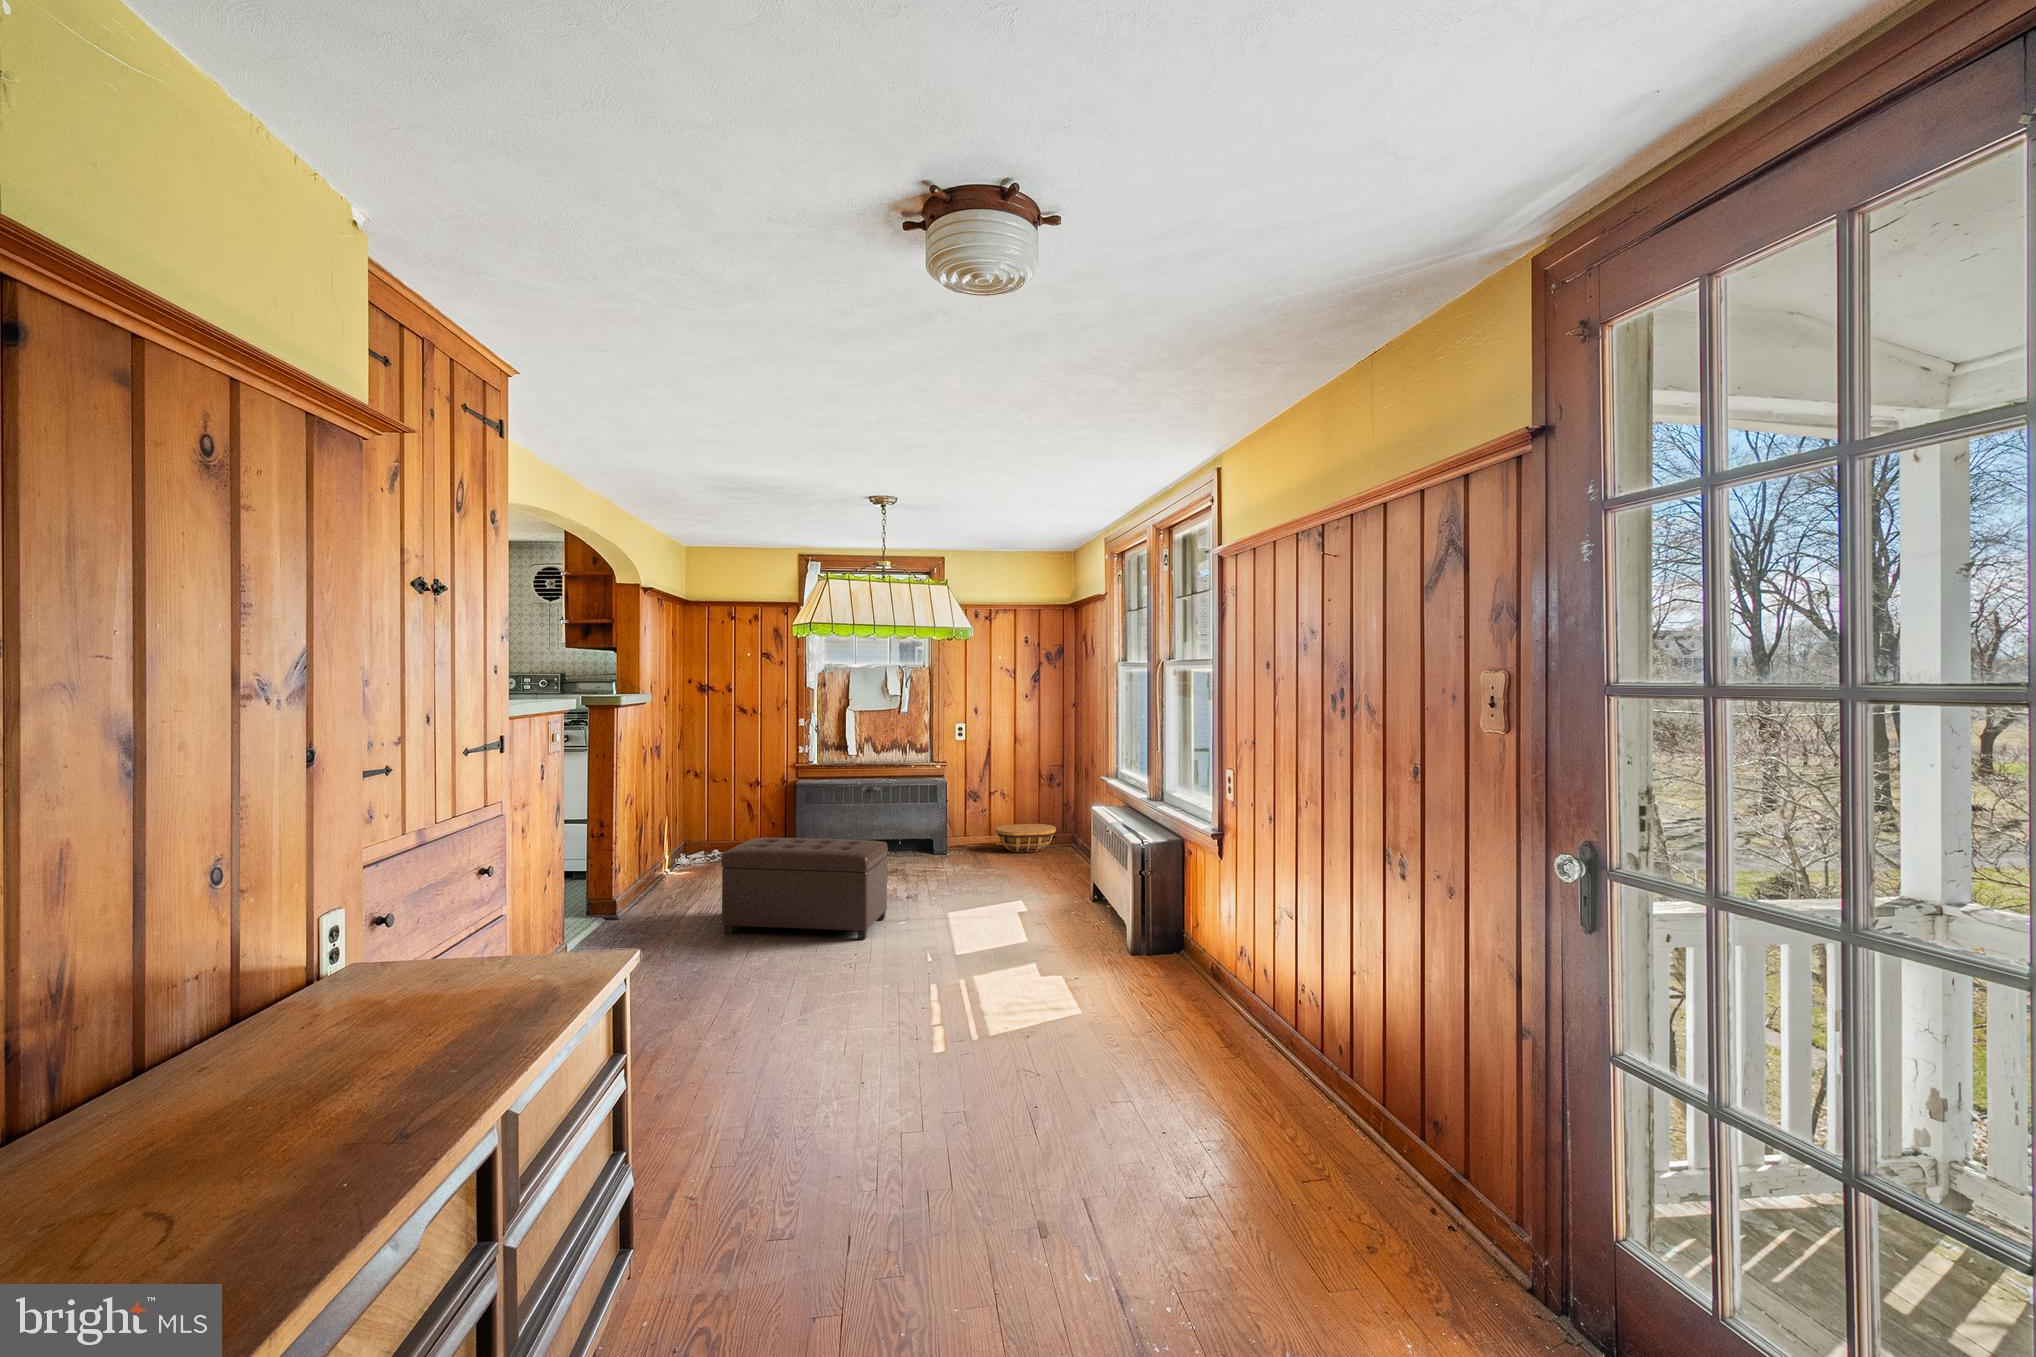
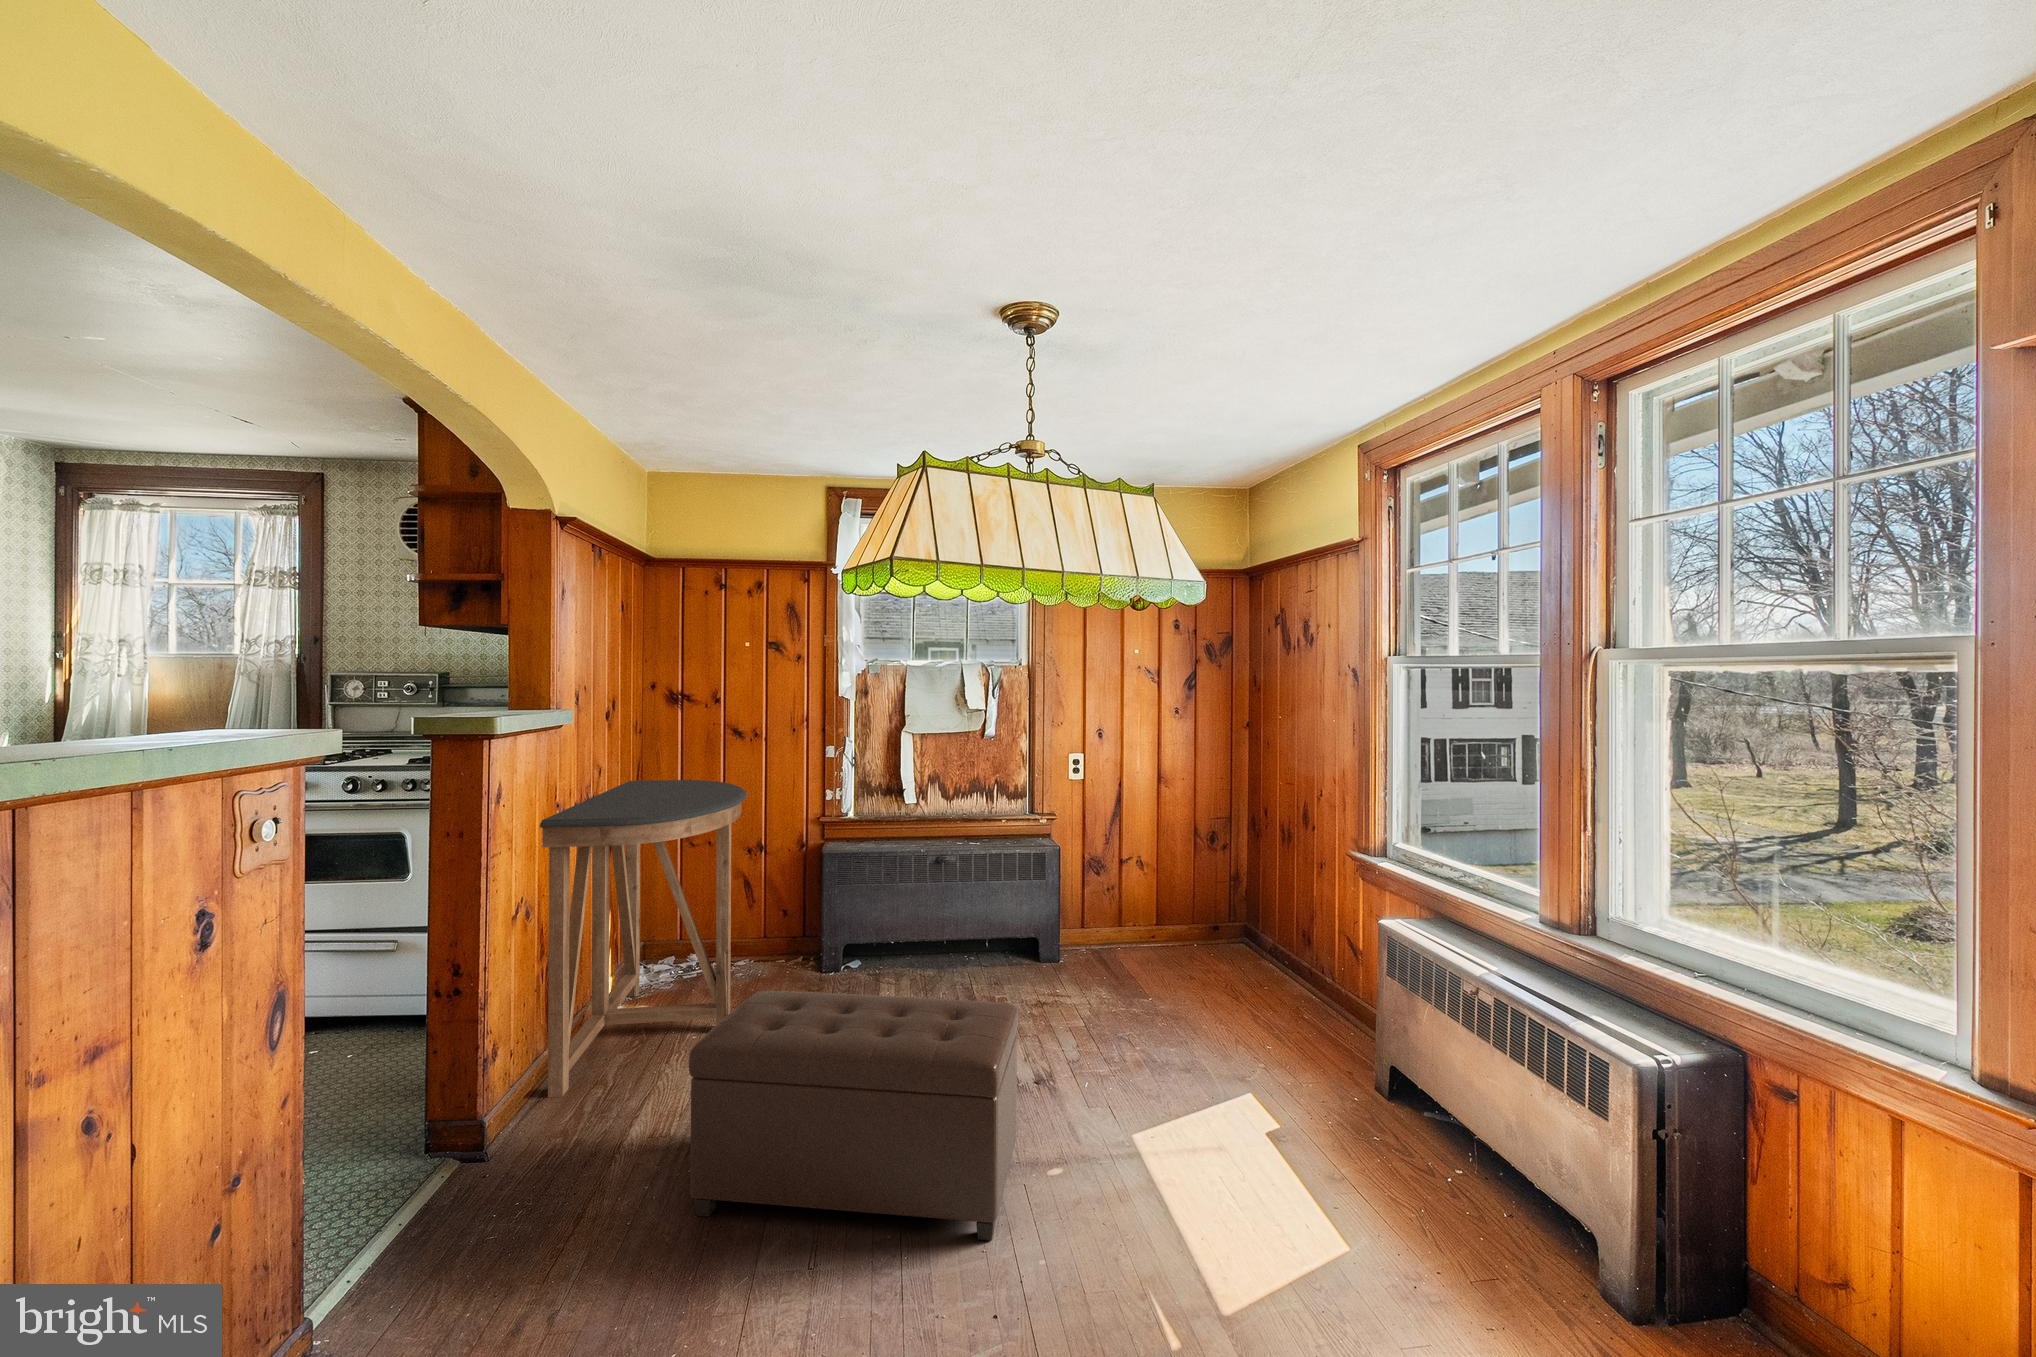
console table: none [638,739,749,902] -> present [540,780,747,1098]
basket: present [995,824,1056,852] -> none [1133,909,1228,957]

